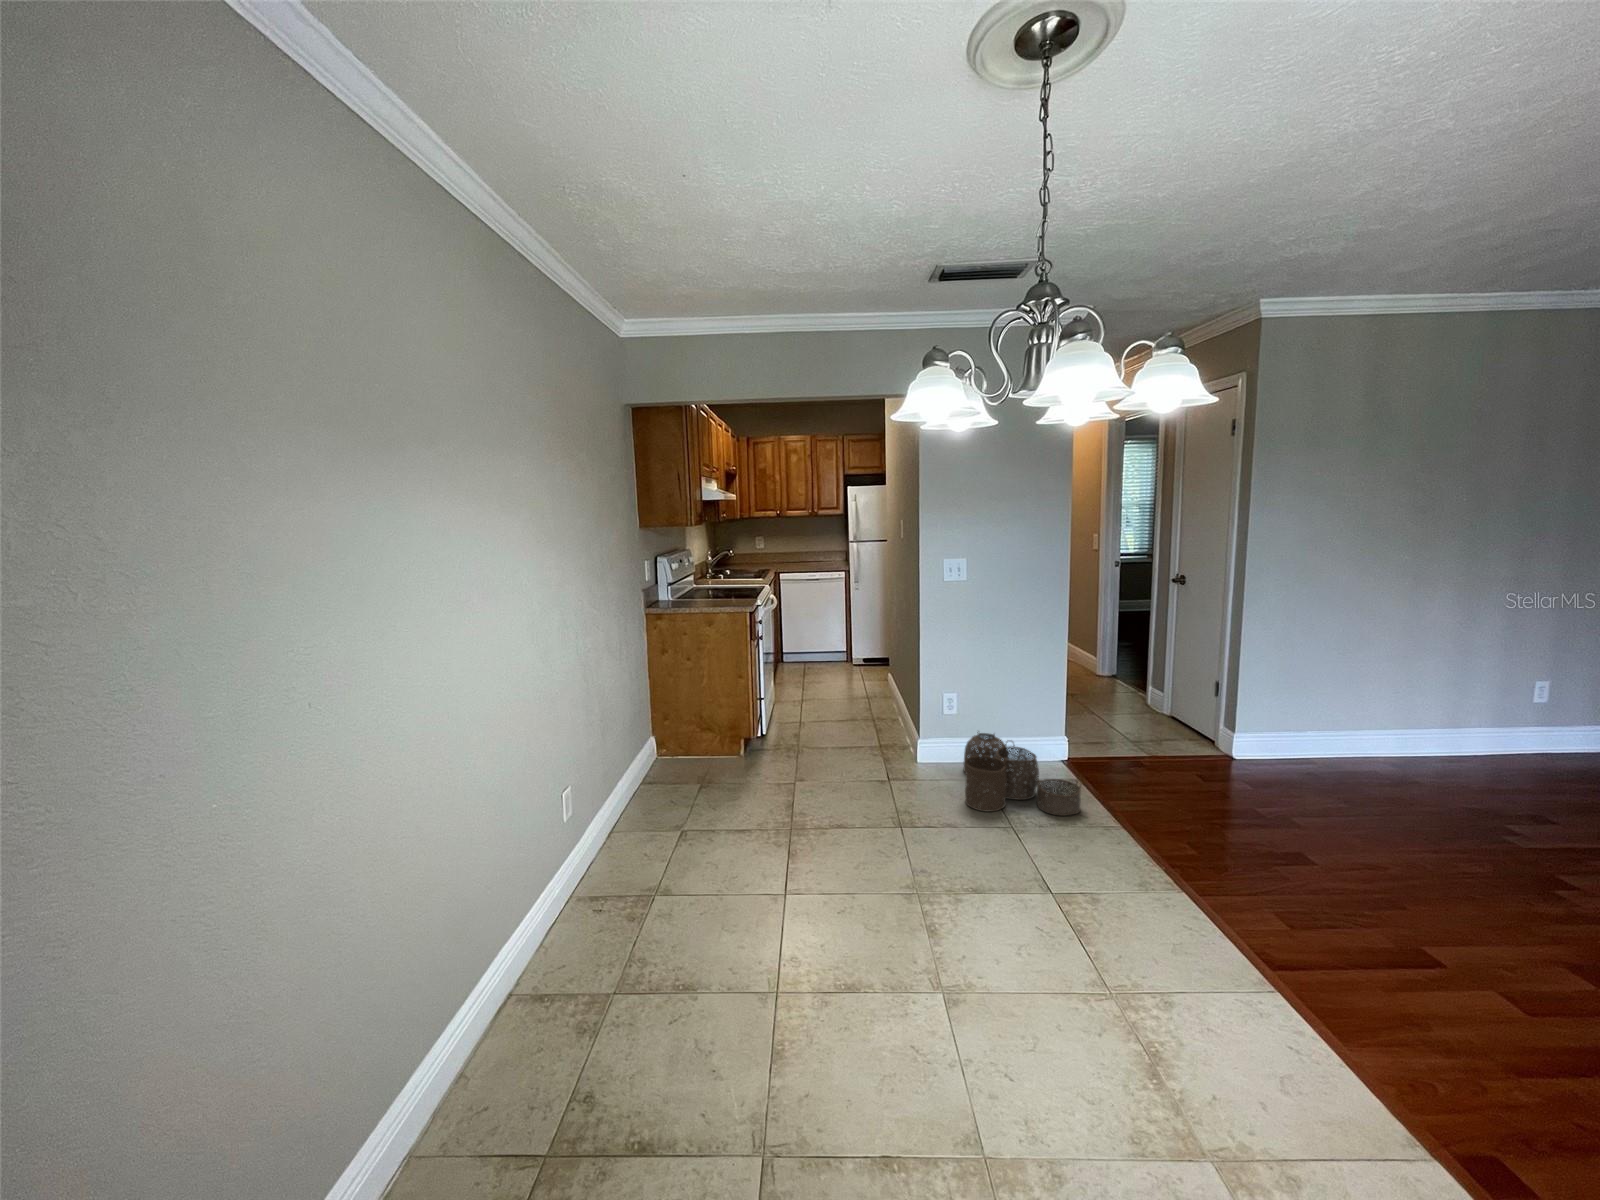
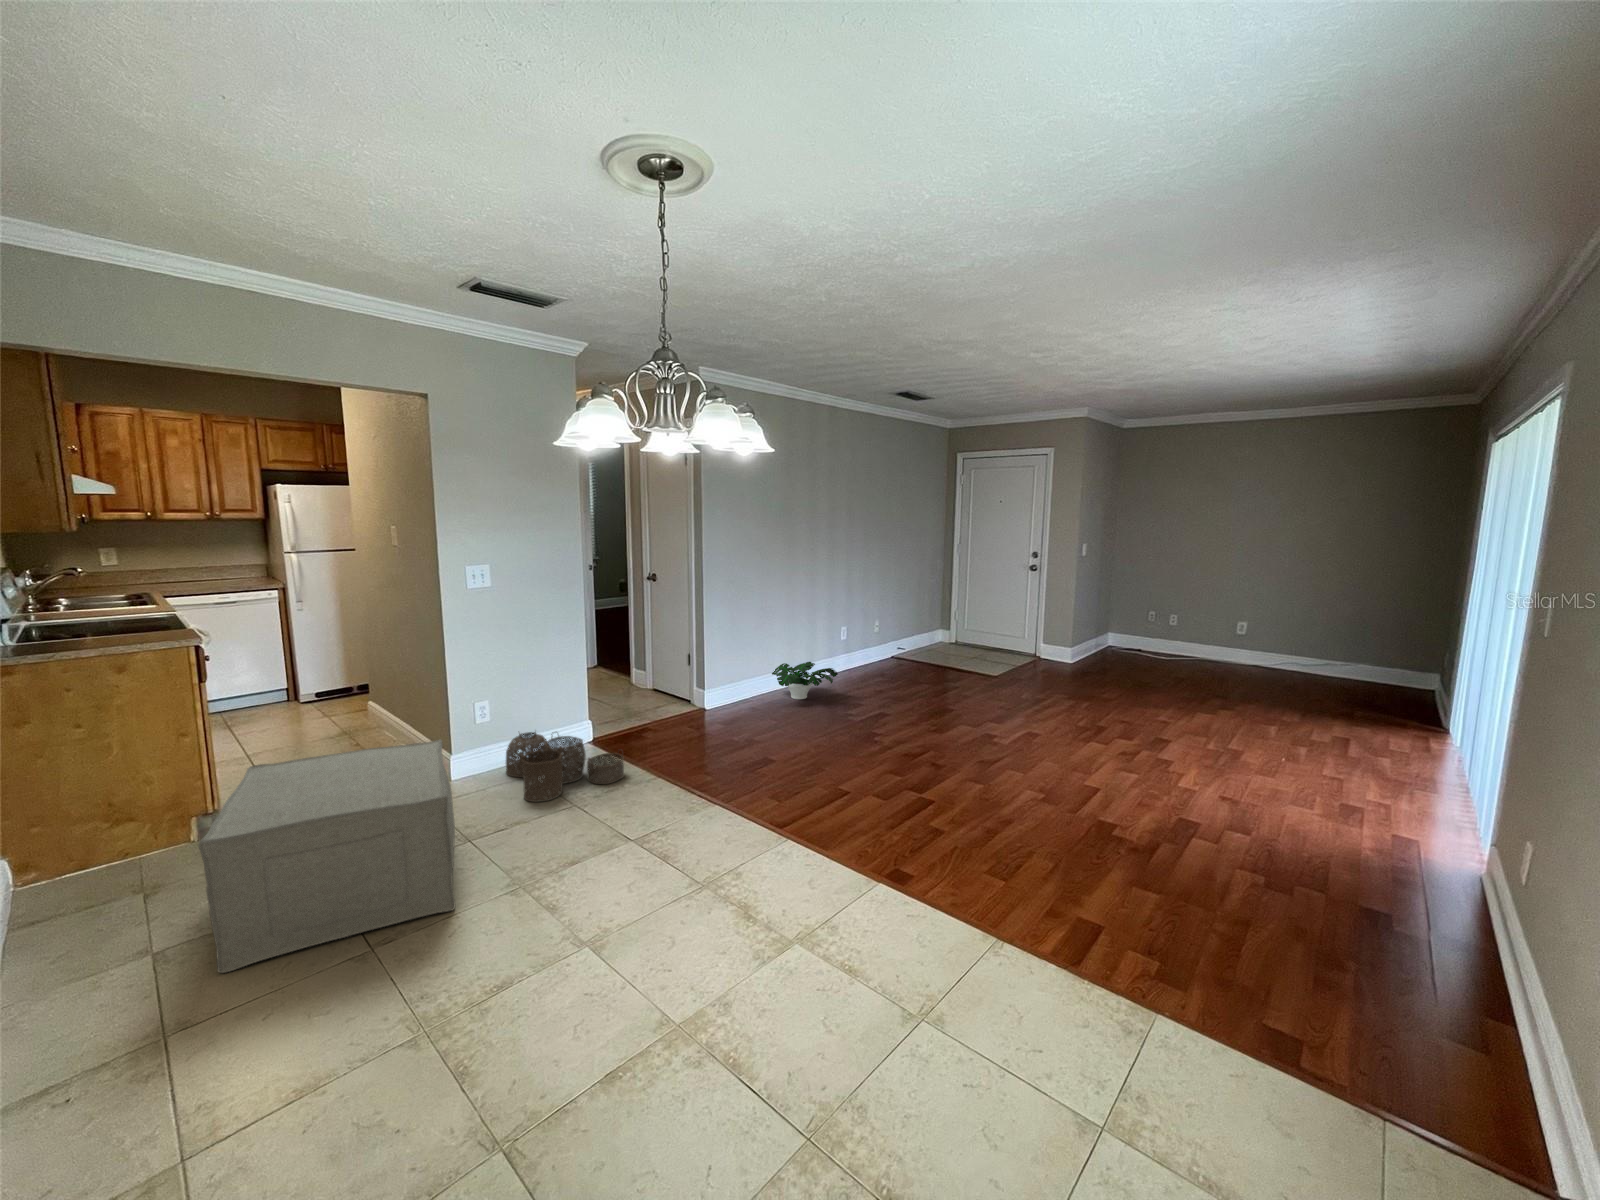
ottoman: none [698,711,889,887] -> present [198,740,455,973]
potted plant: none [1368,720,1522,784] -> present [772,662,838,699]

